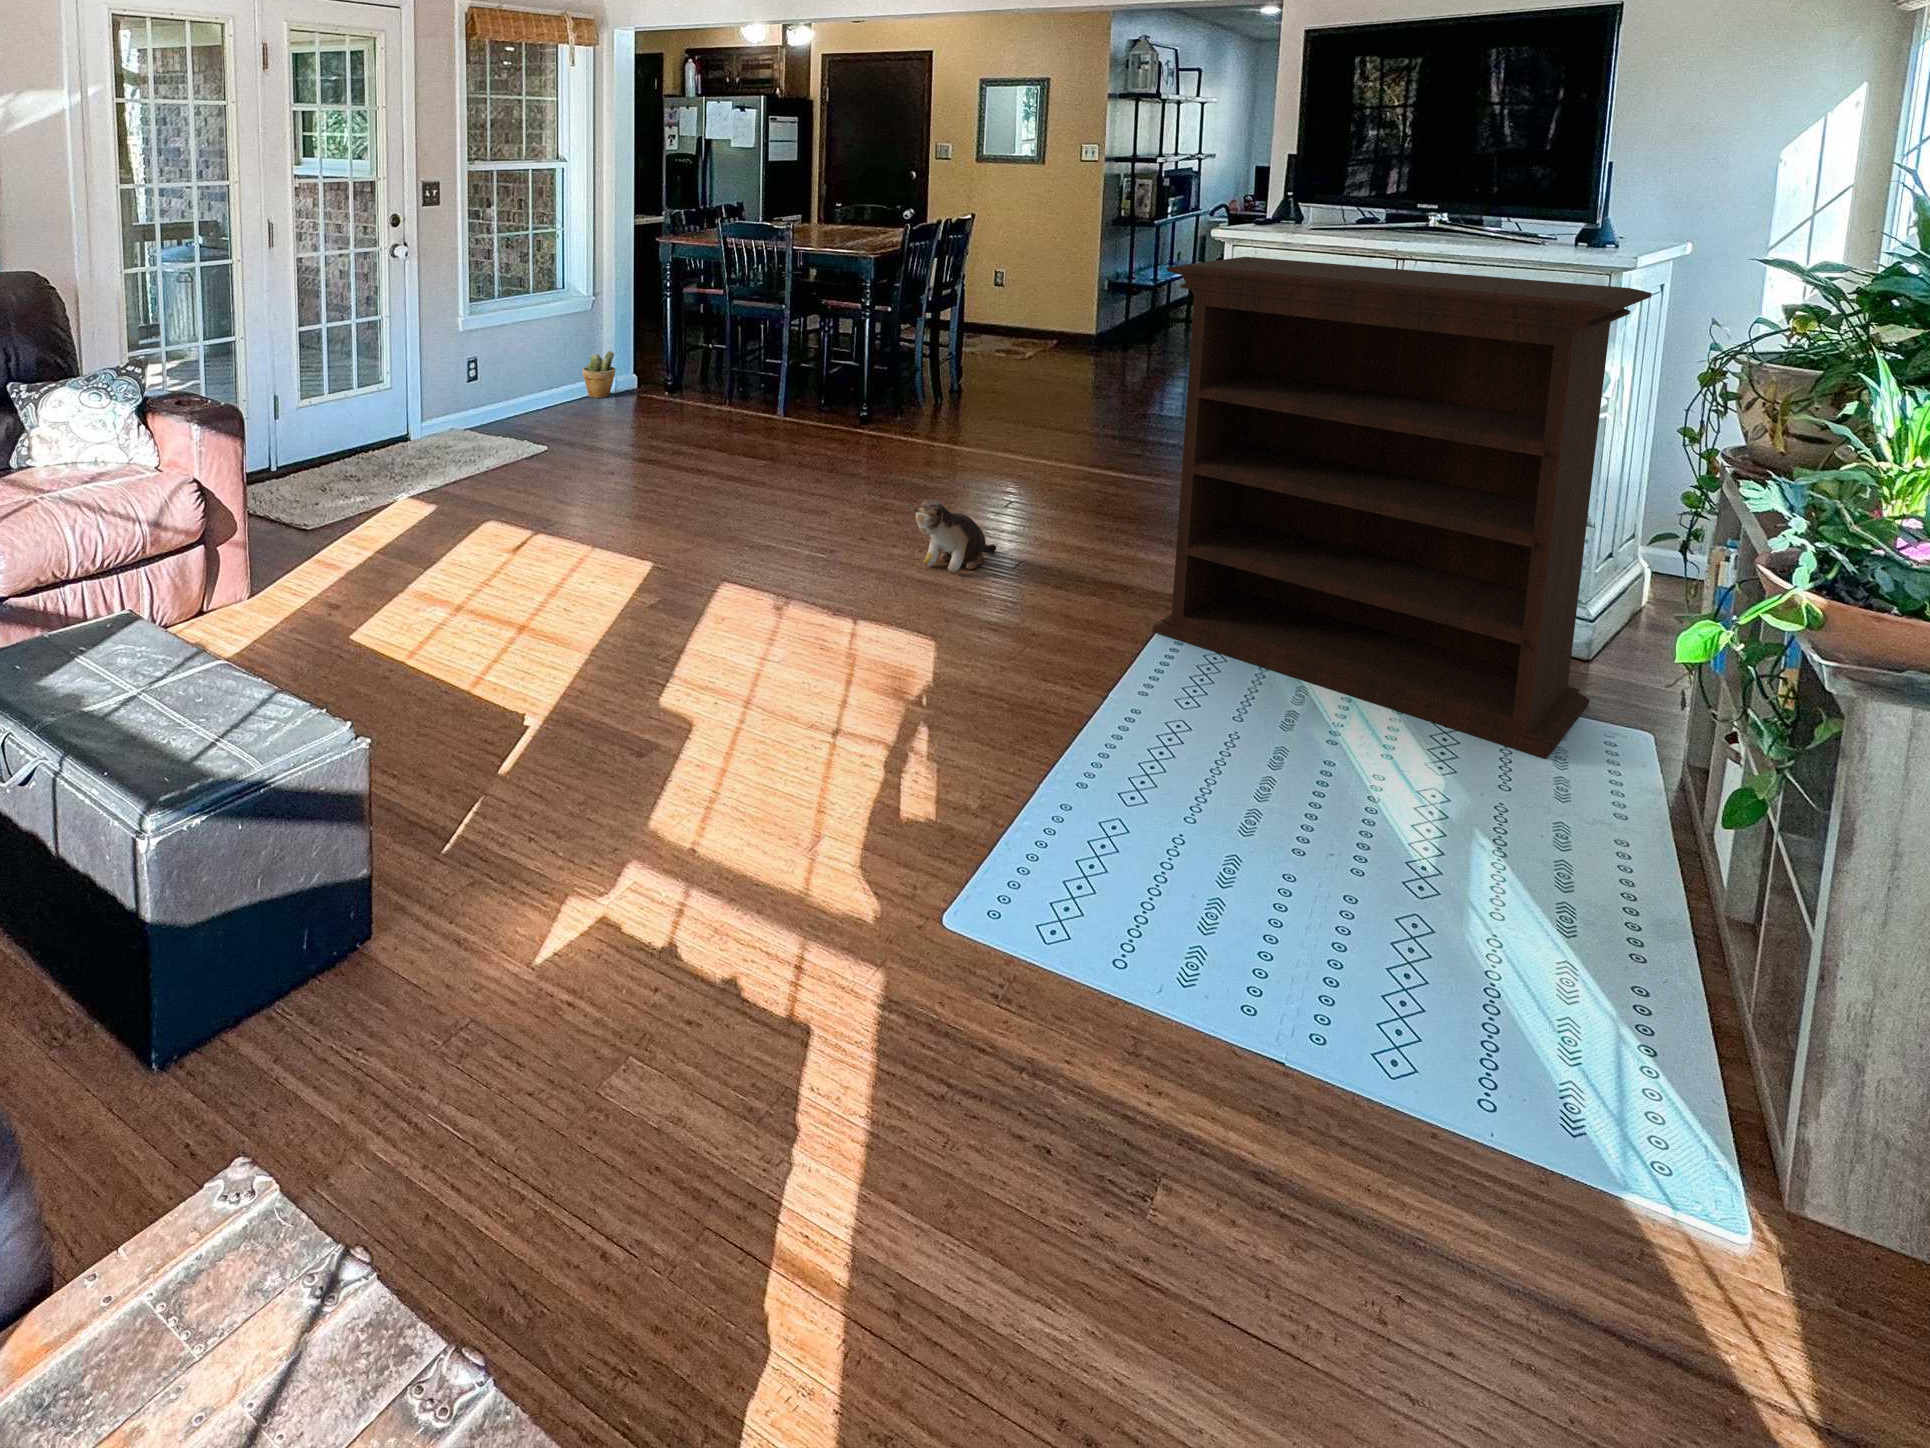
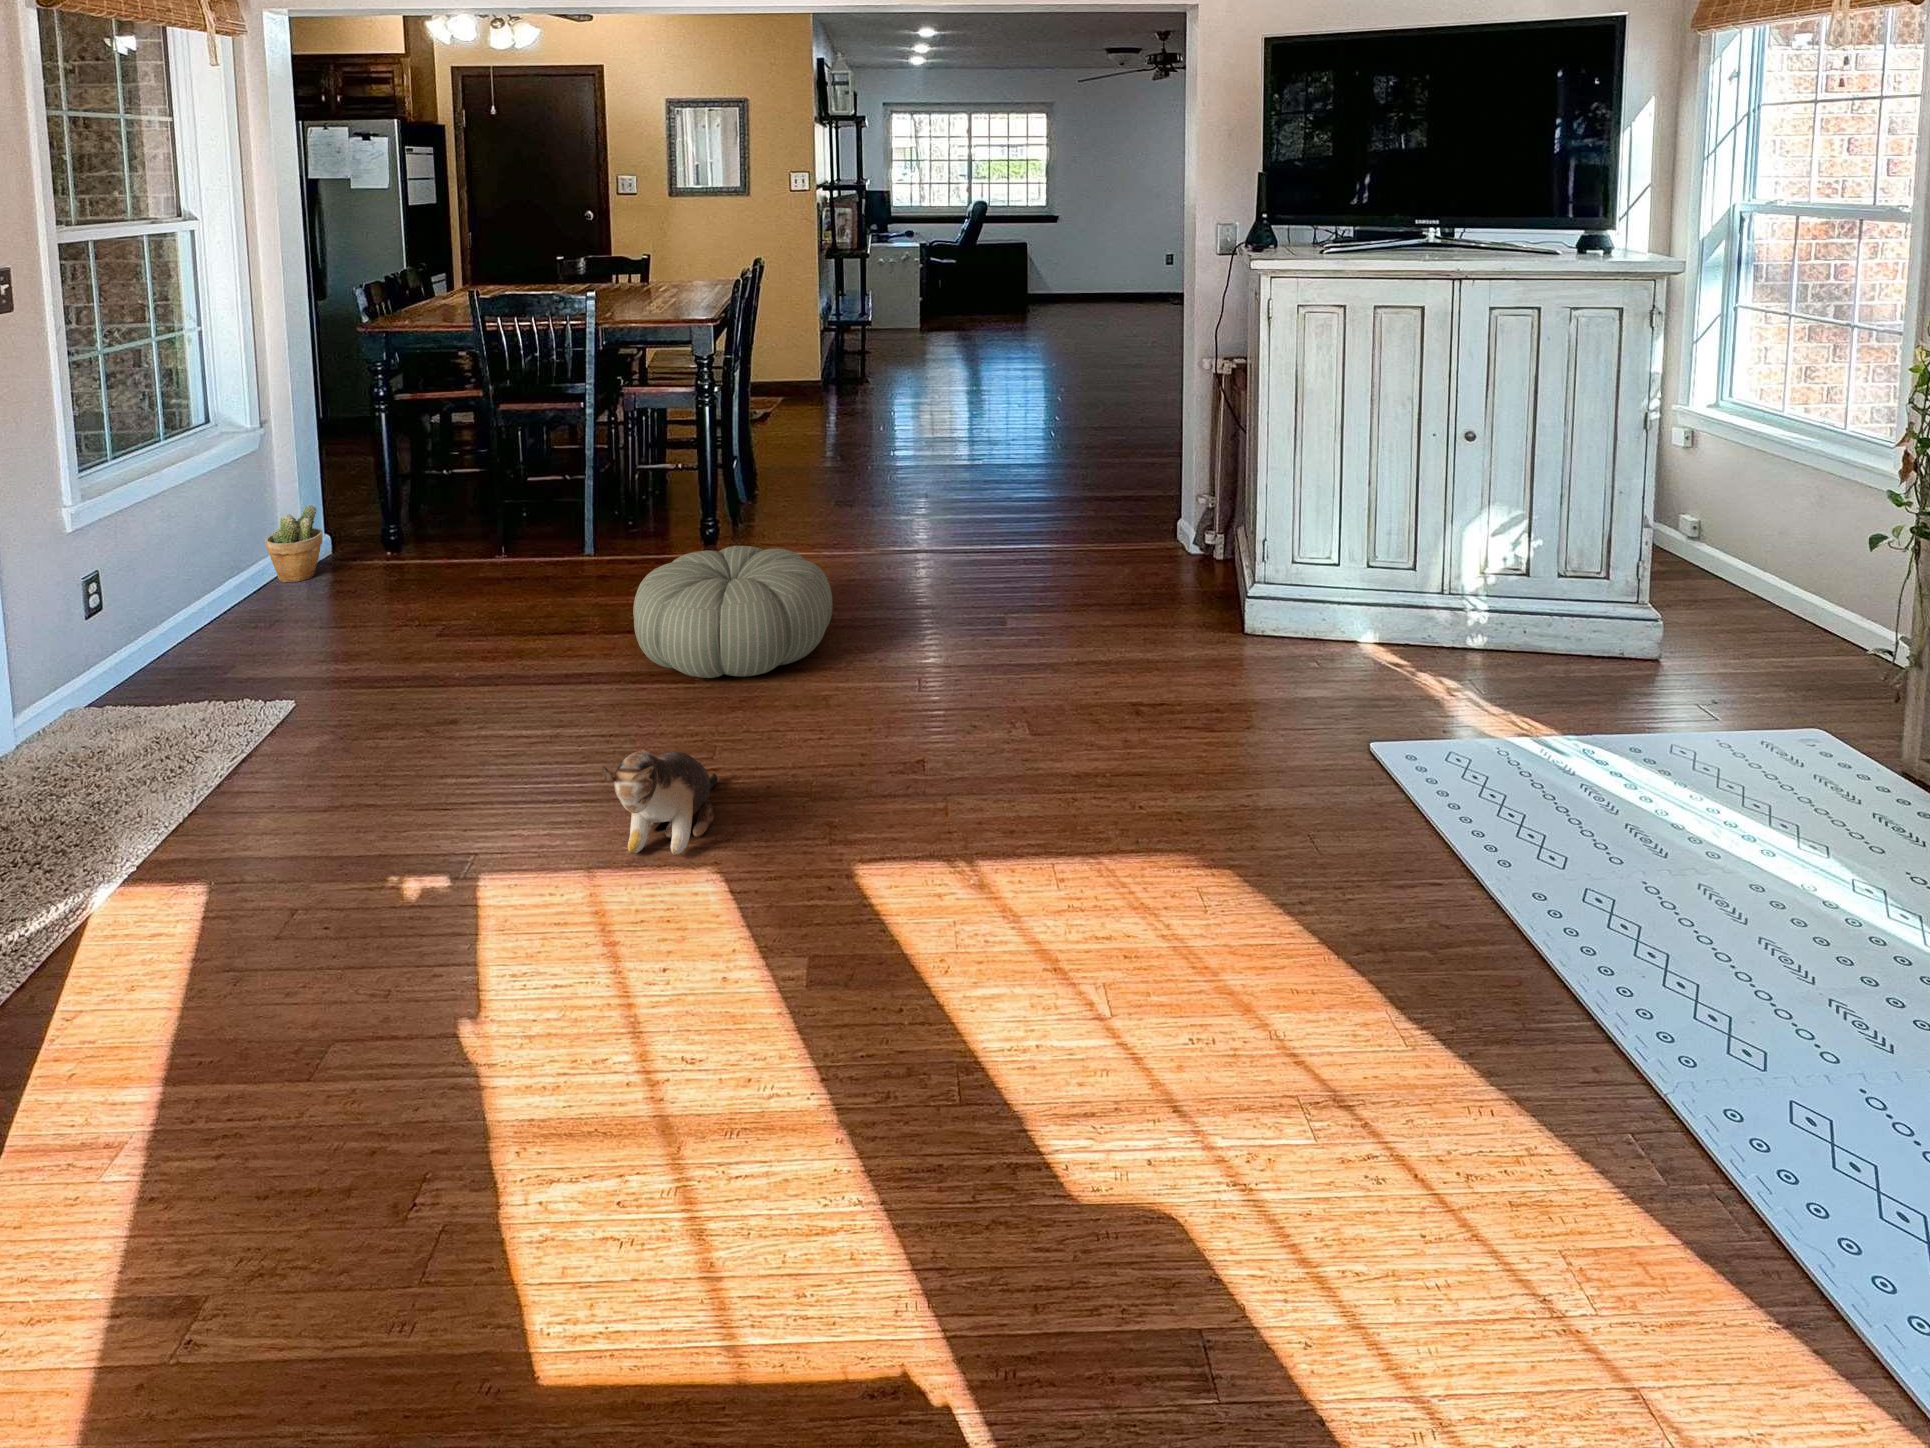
bookshelf: present [1153,257,1652,759] -> none [1347,293,1875,793]
pouf: none [725,409,867,491] -> present [633,546,832,678]
plush toy: present [908,500,996,572] -> present [601,749,718,855]

